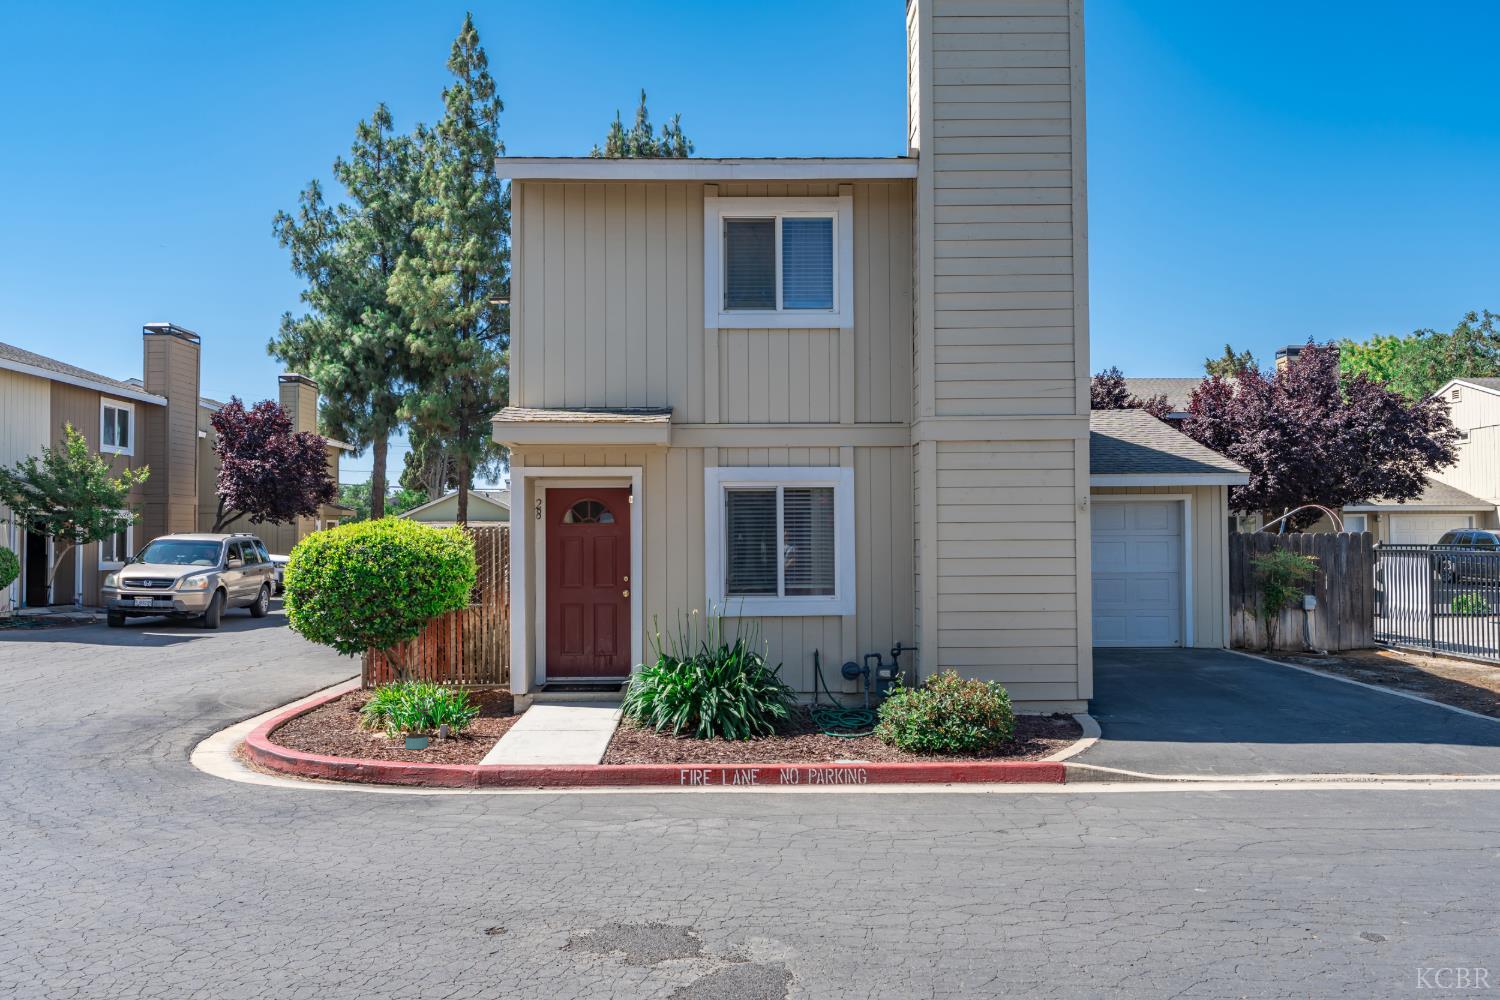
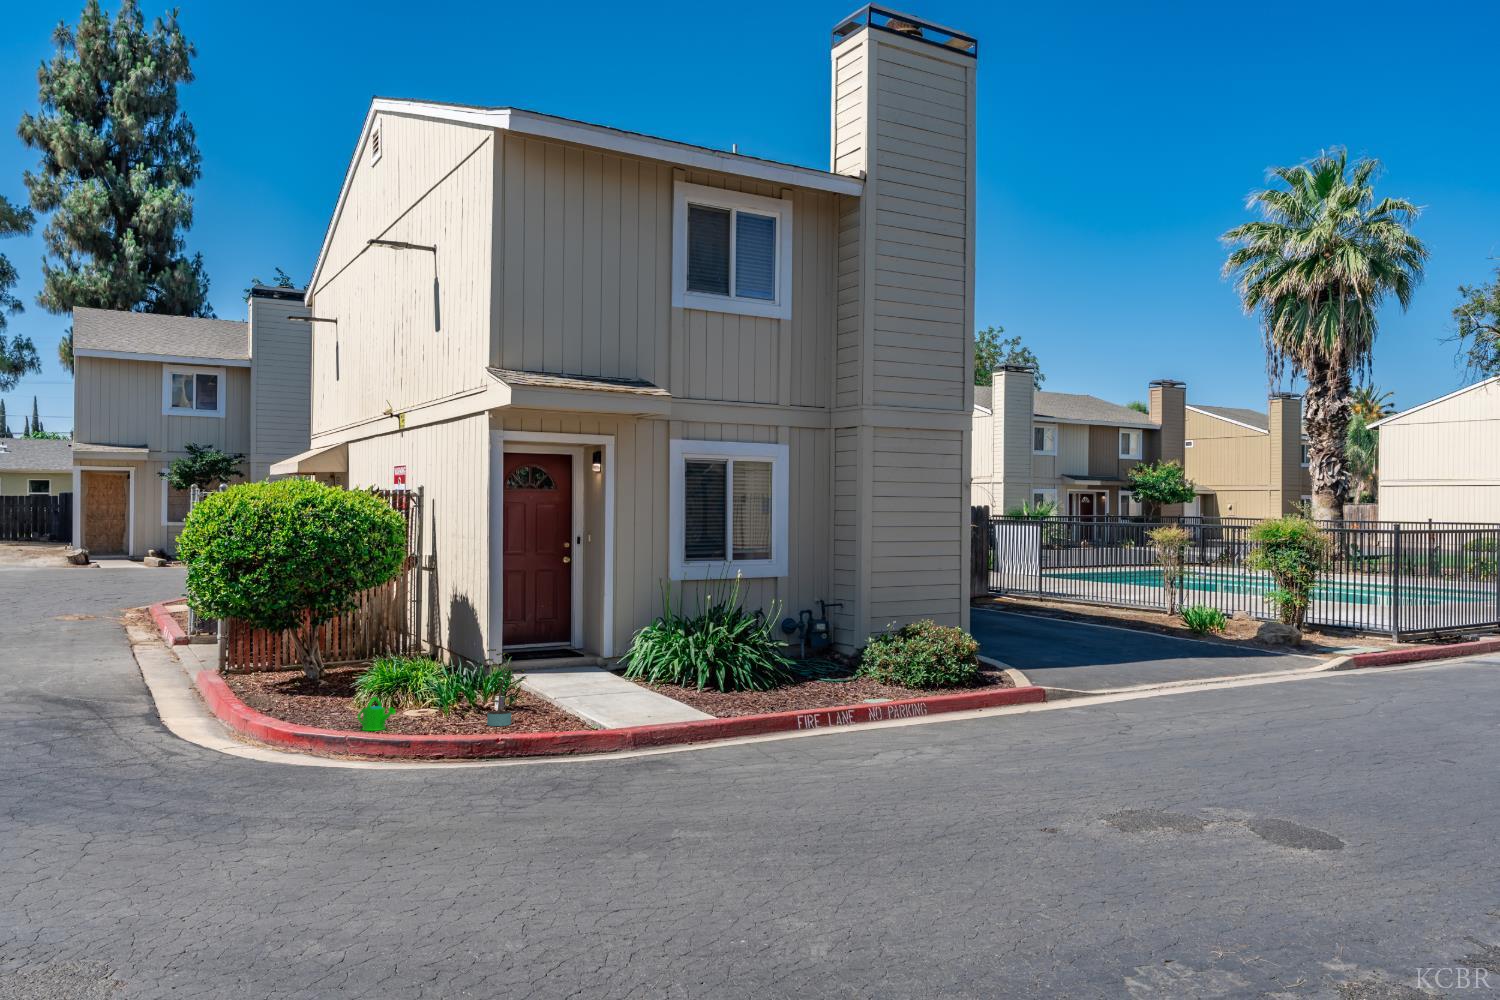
watering can: none [317,713,340,742] -> present [357,697,396,731]

